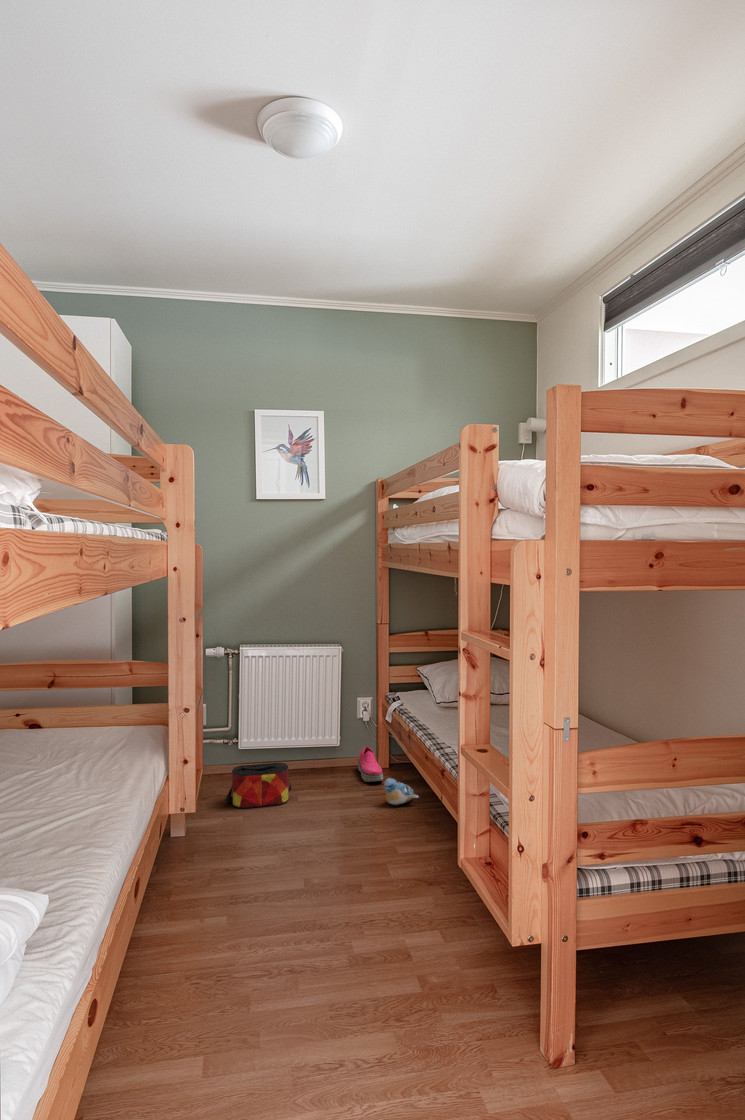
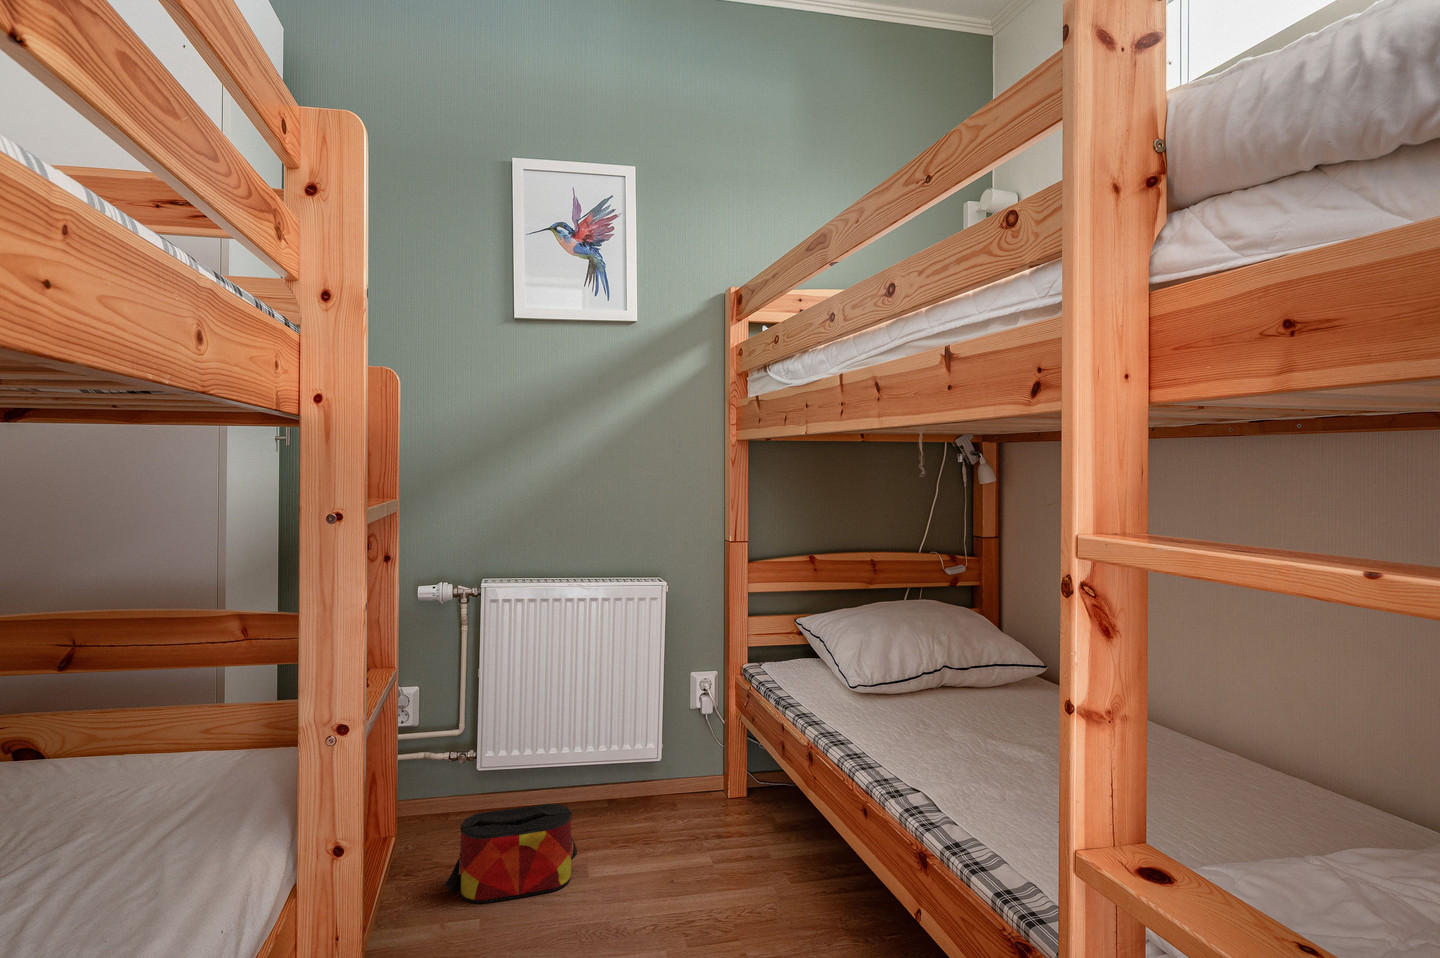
shoe: present [358,746,383,782] -> none [693,759,744,829]
plush toy: present [383,778,418,805] -> none [756,833,822,884]

